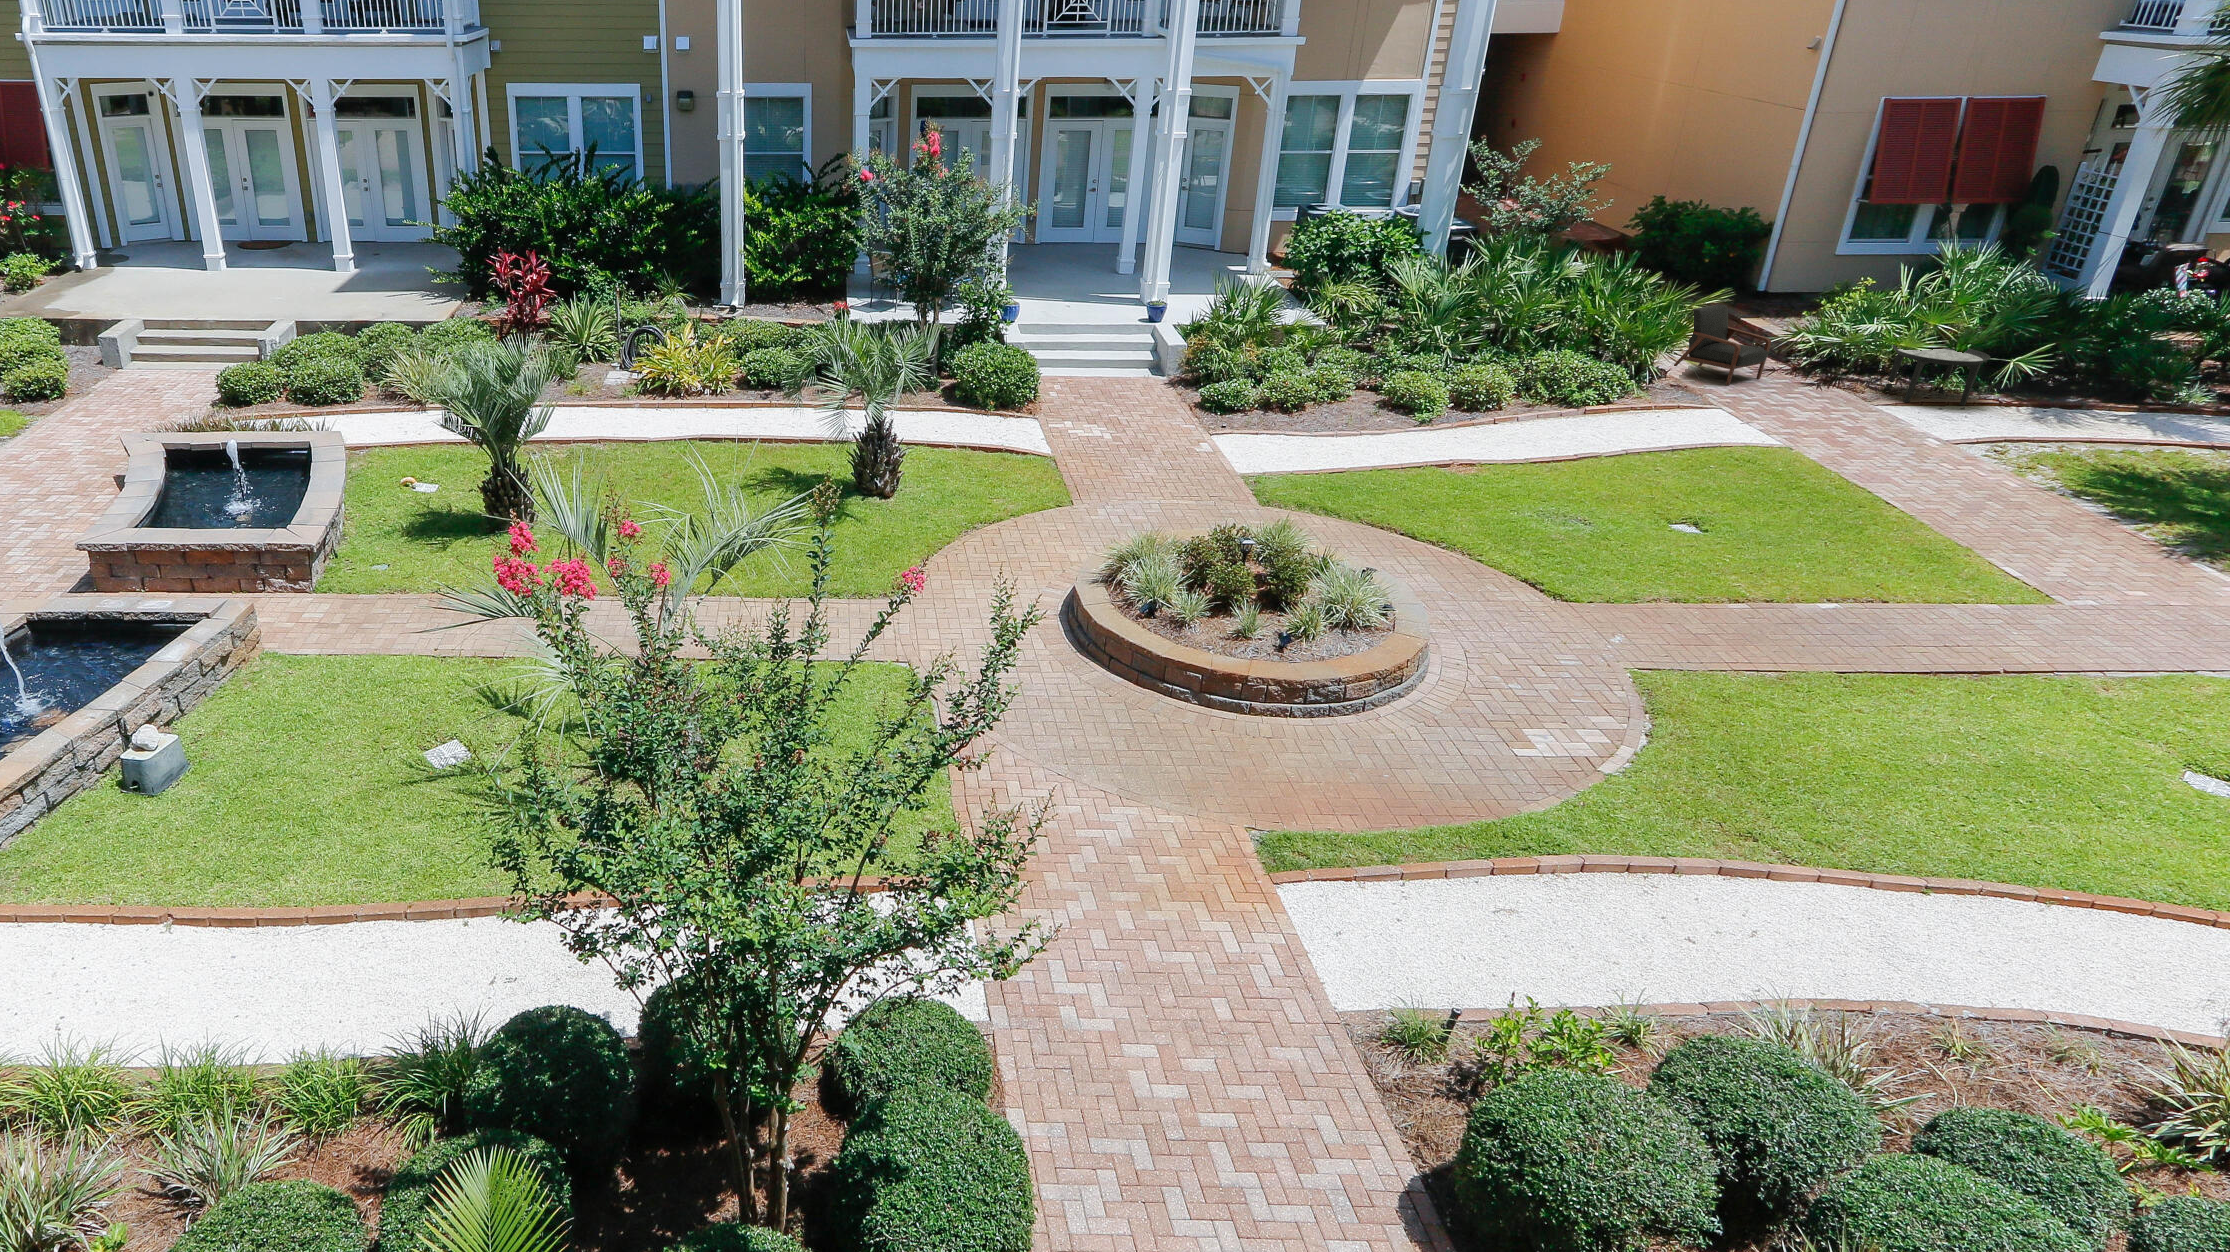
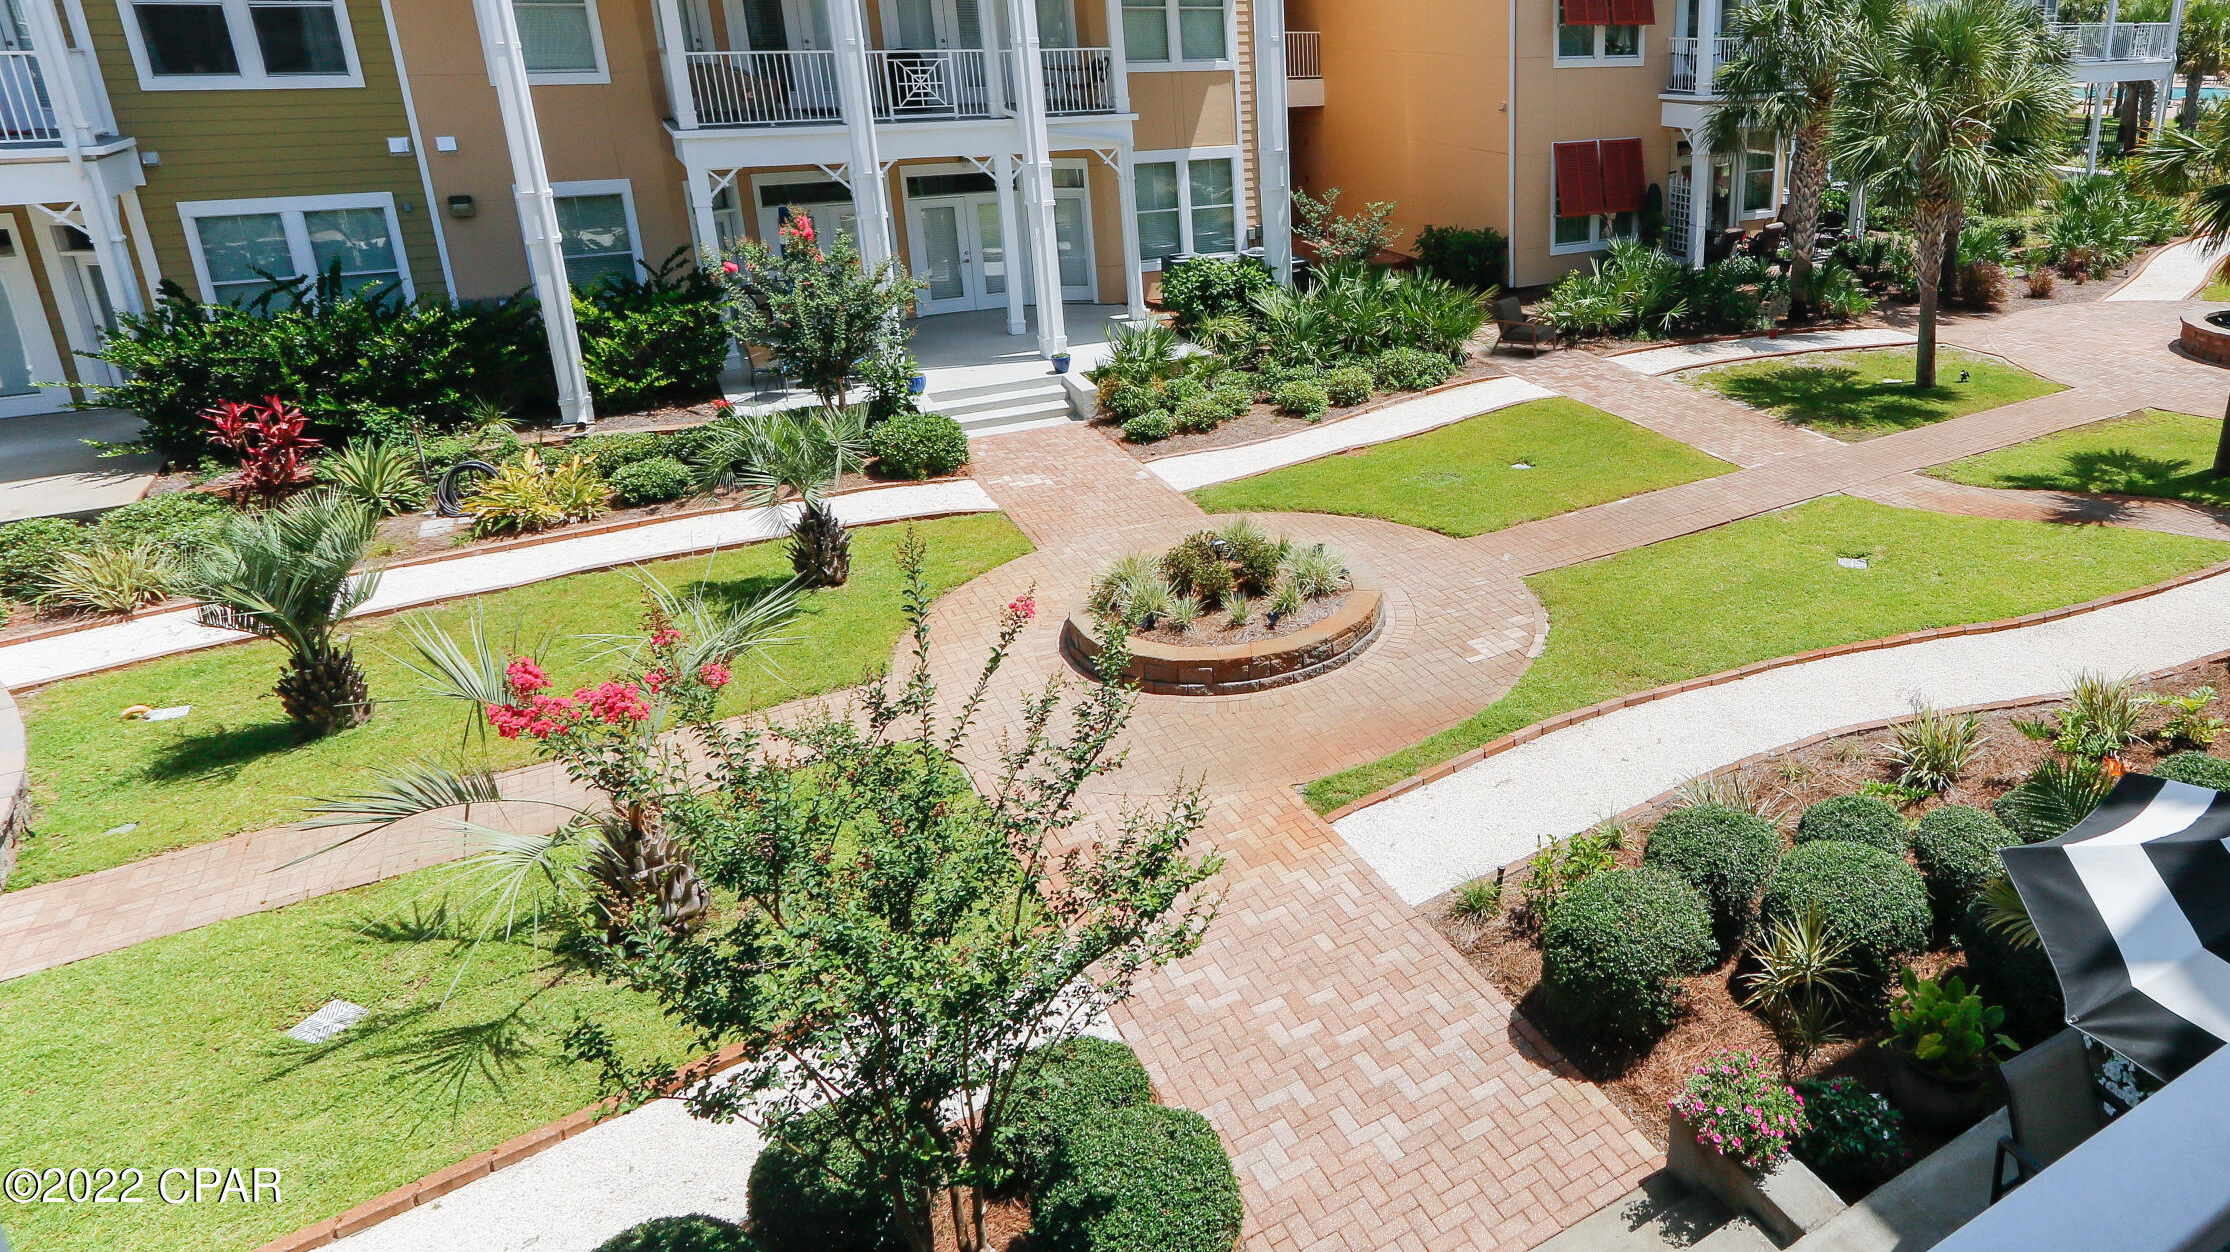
round table: present [1885,345,1990,406] -> none [1634,306,1696,352]
potted tree: none [2089,346,2160,411] -> present [1756,291,1791,339]

